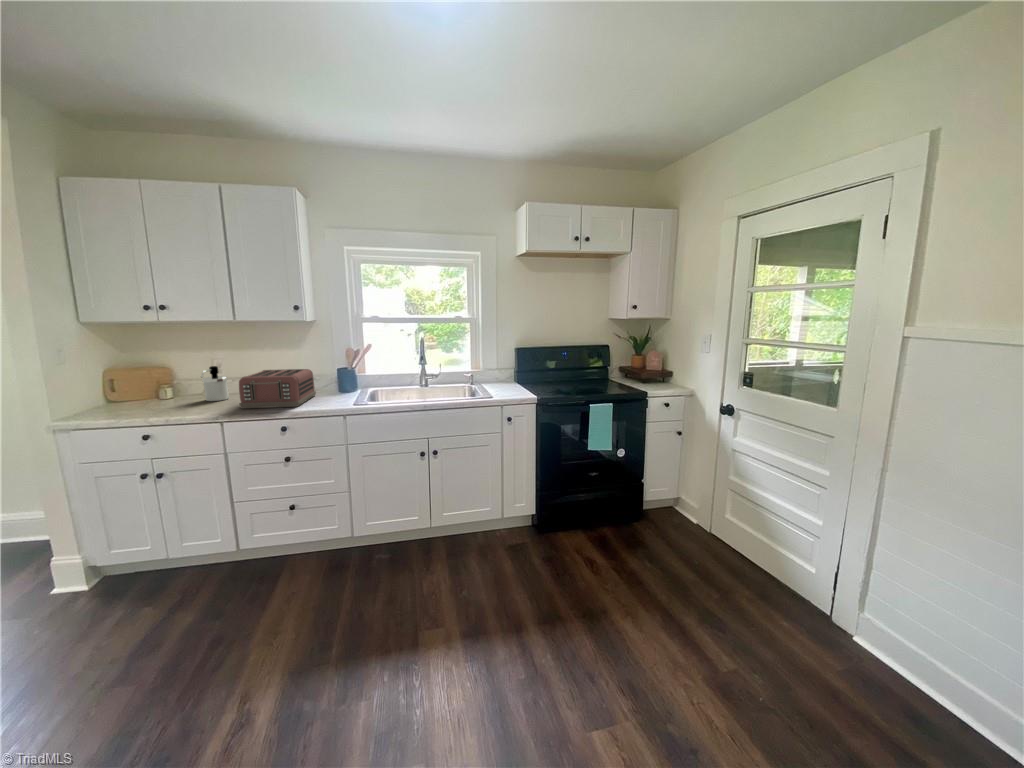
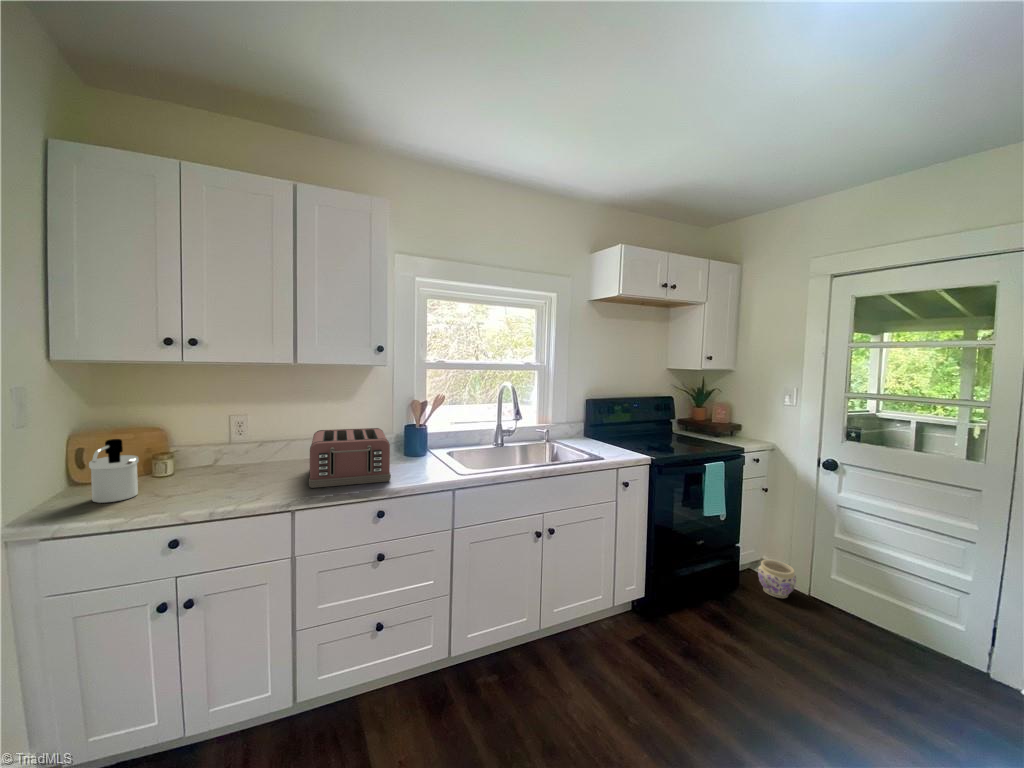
soap dispenser: present [201,366,229,401] -> present [89,439,139,503]
planter: none [663,498,696,533] -> present [758,559,796,599]

